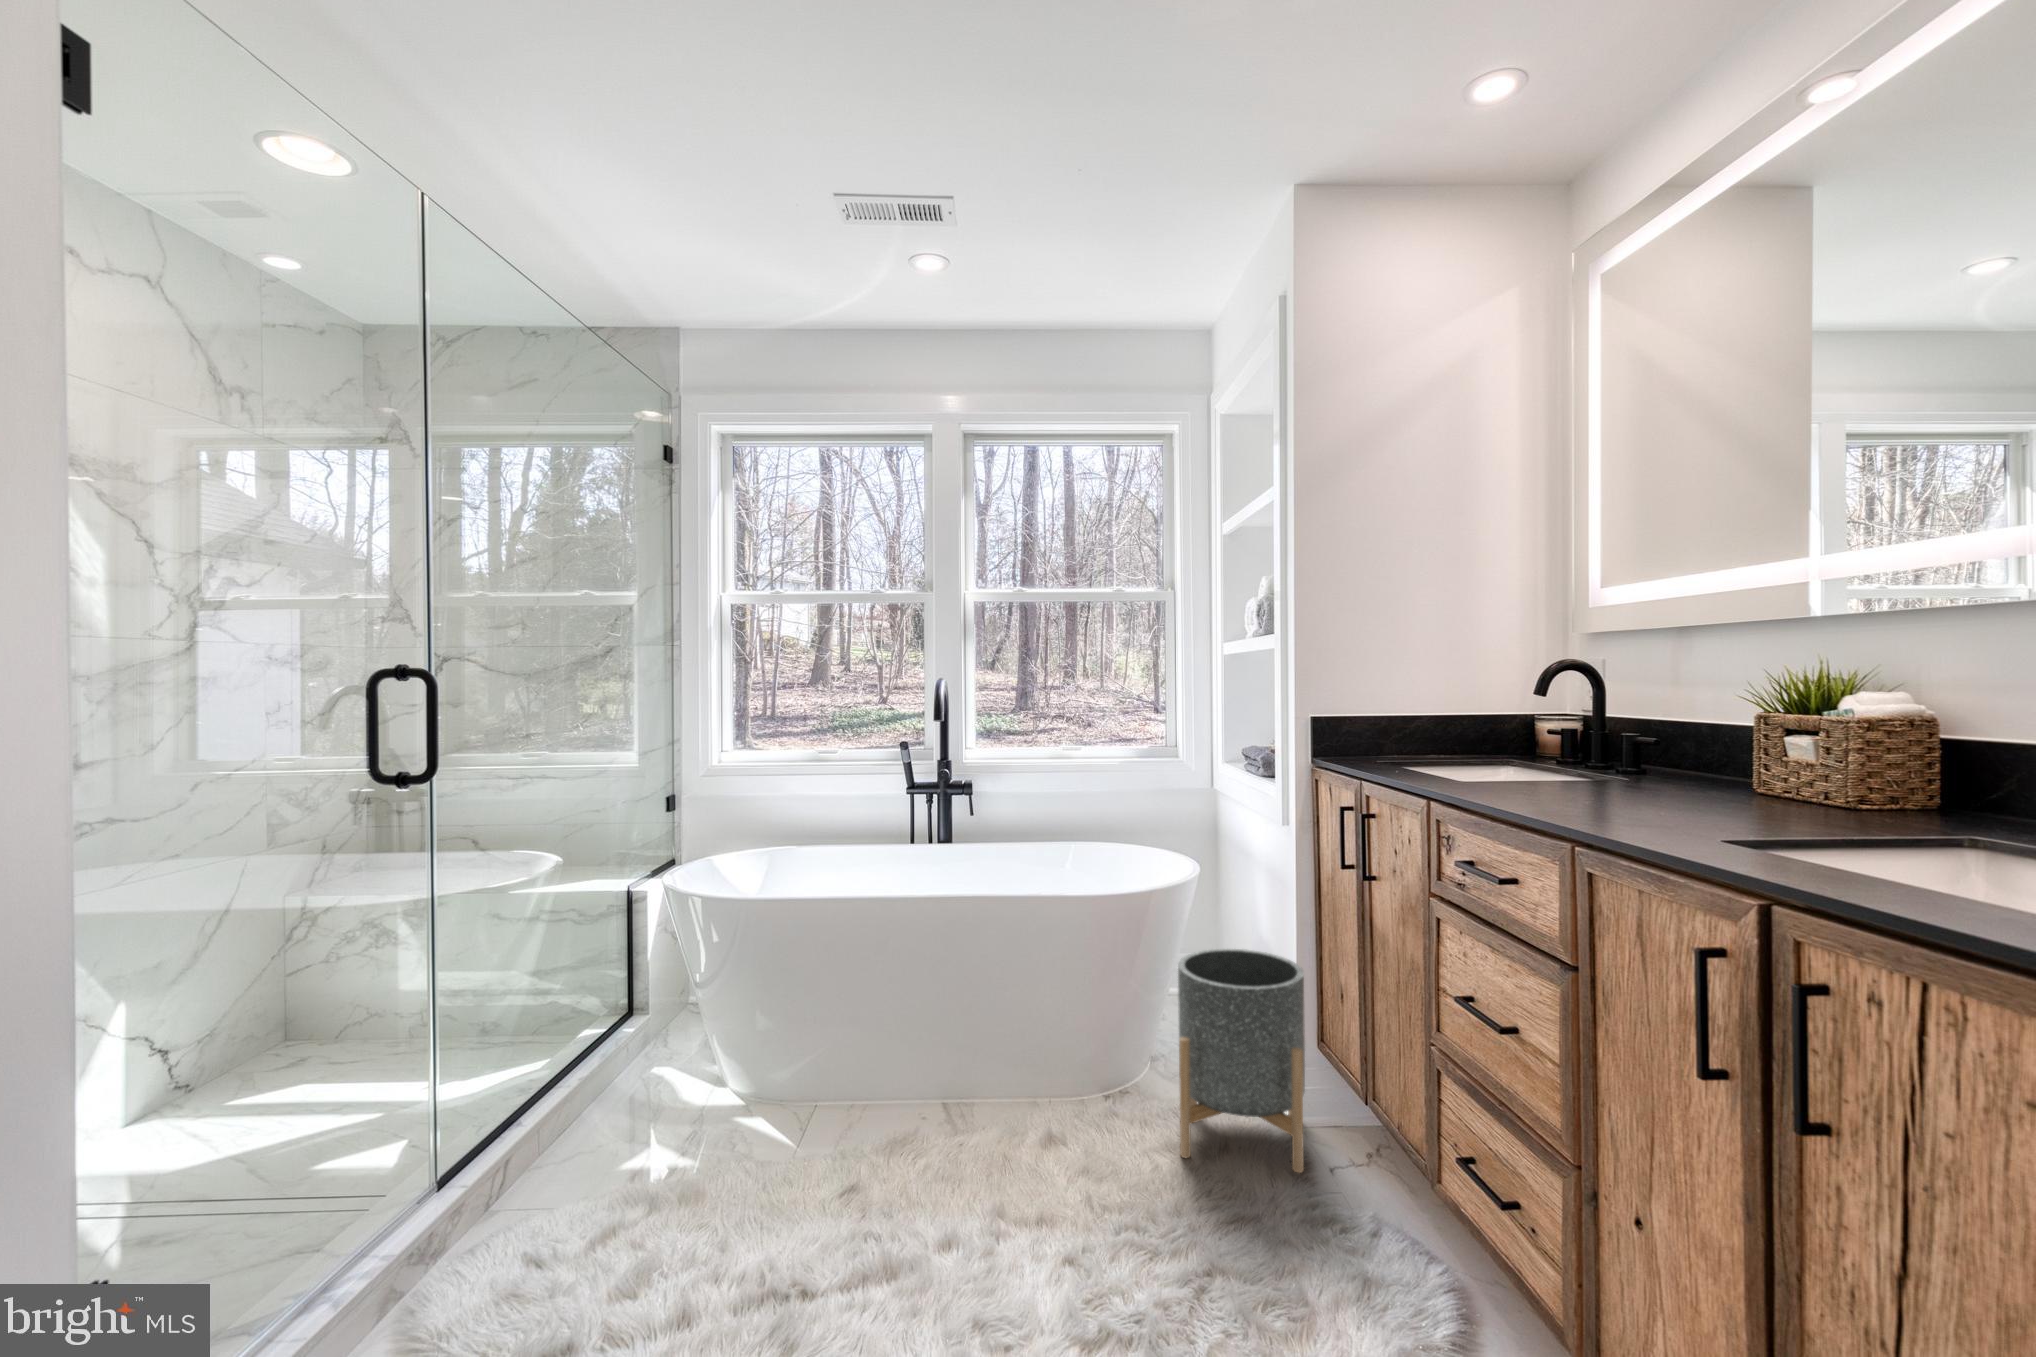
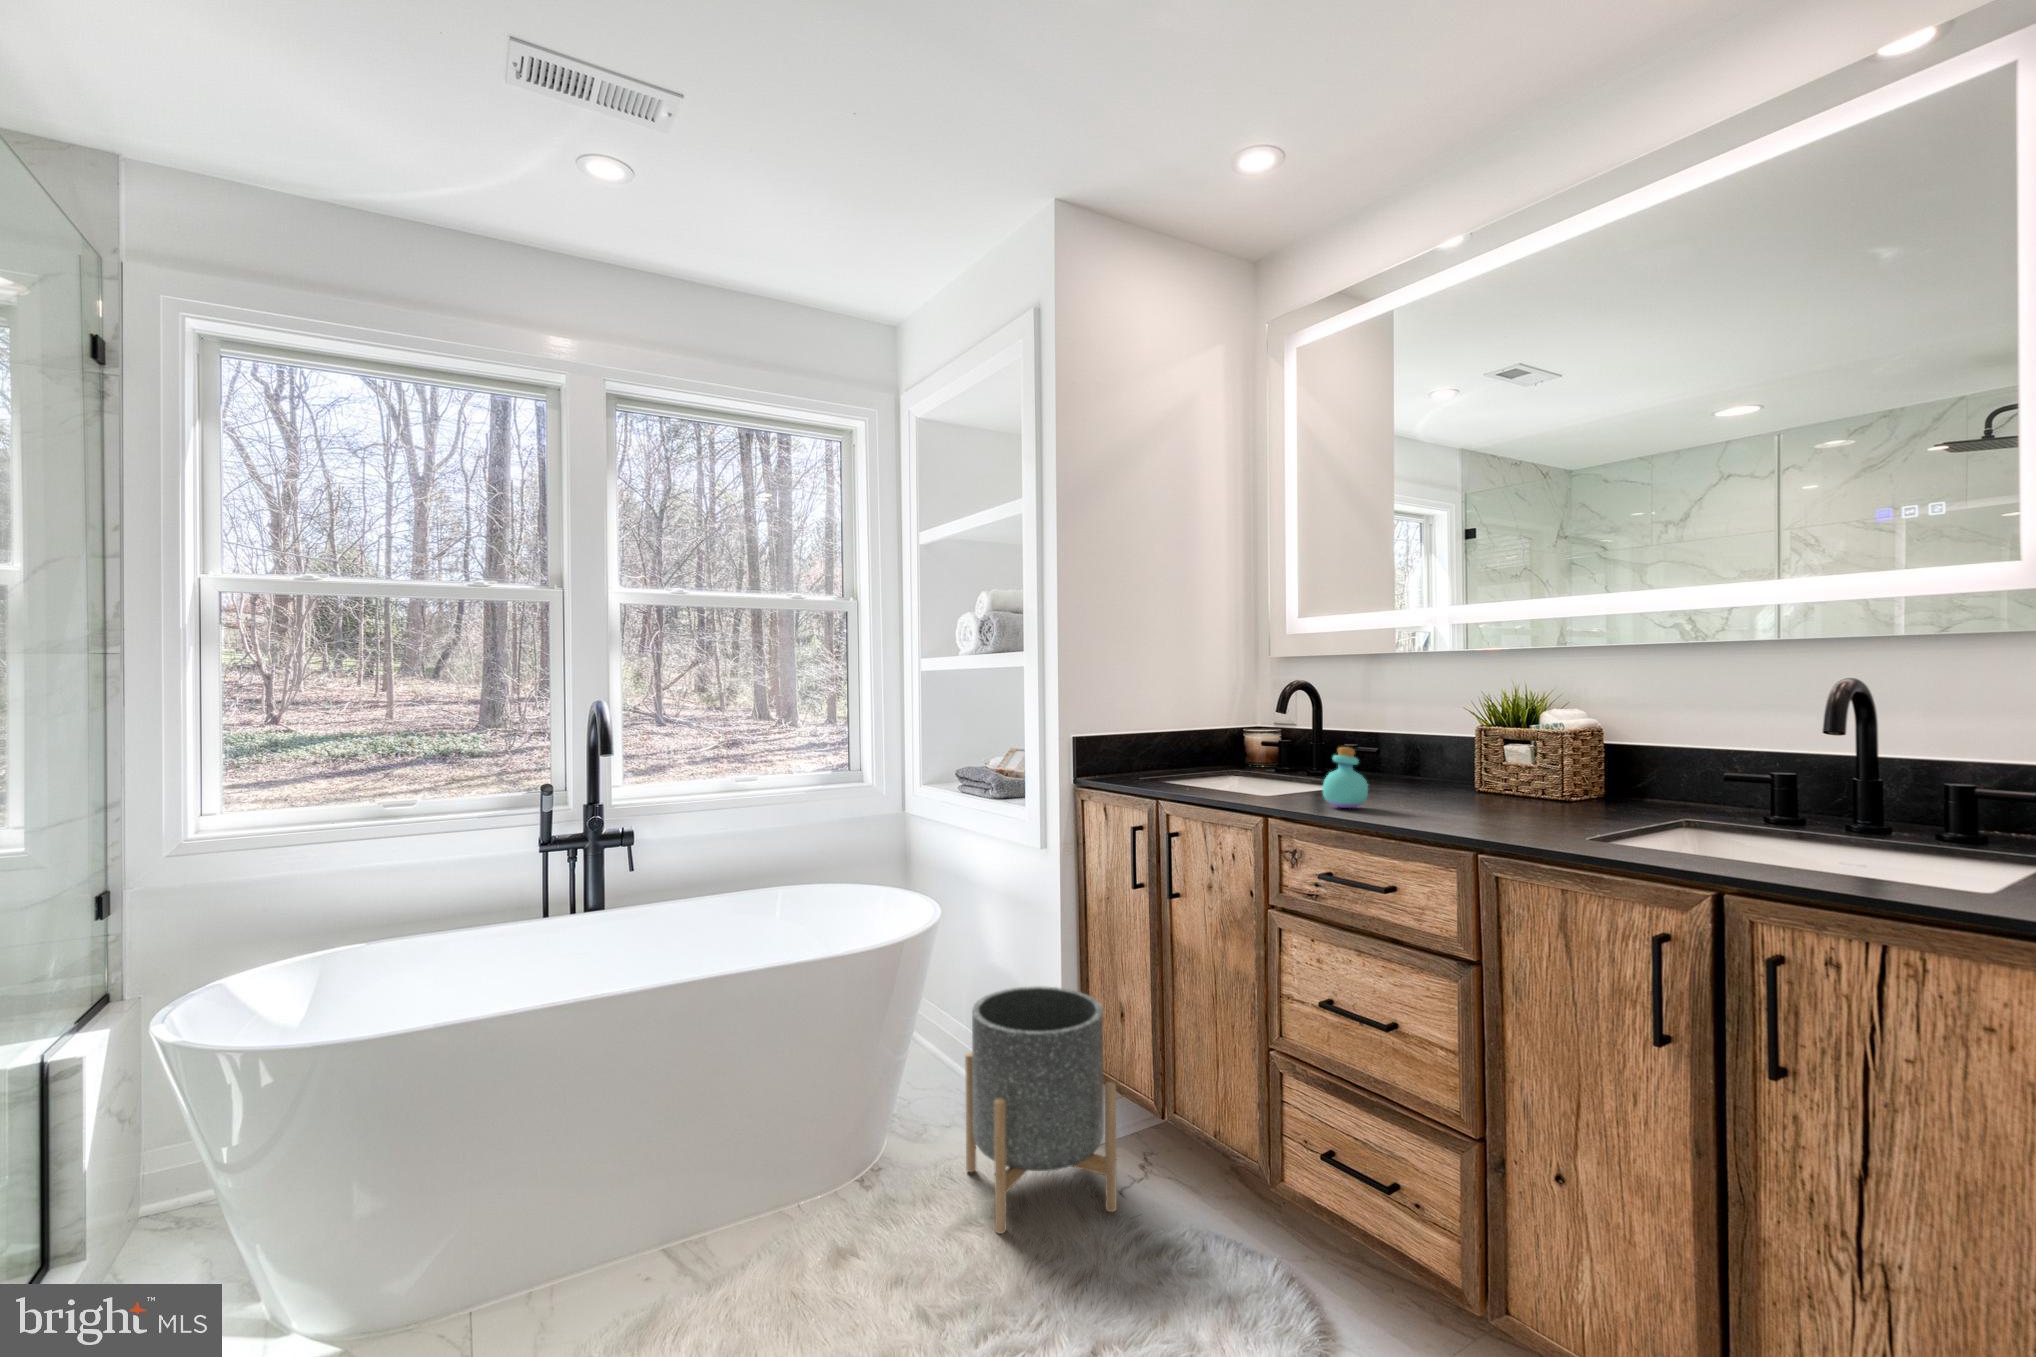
perfume bottle: none [1484,729,1539,795] -> present [1322,747,1368,808]

